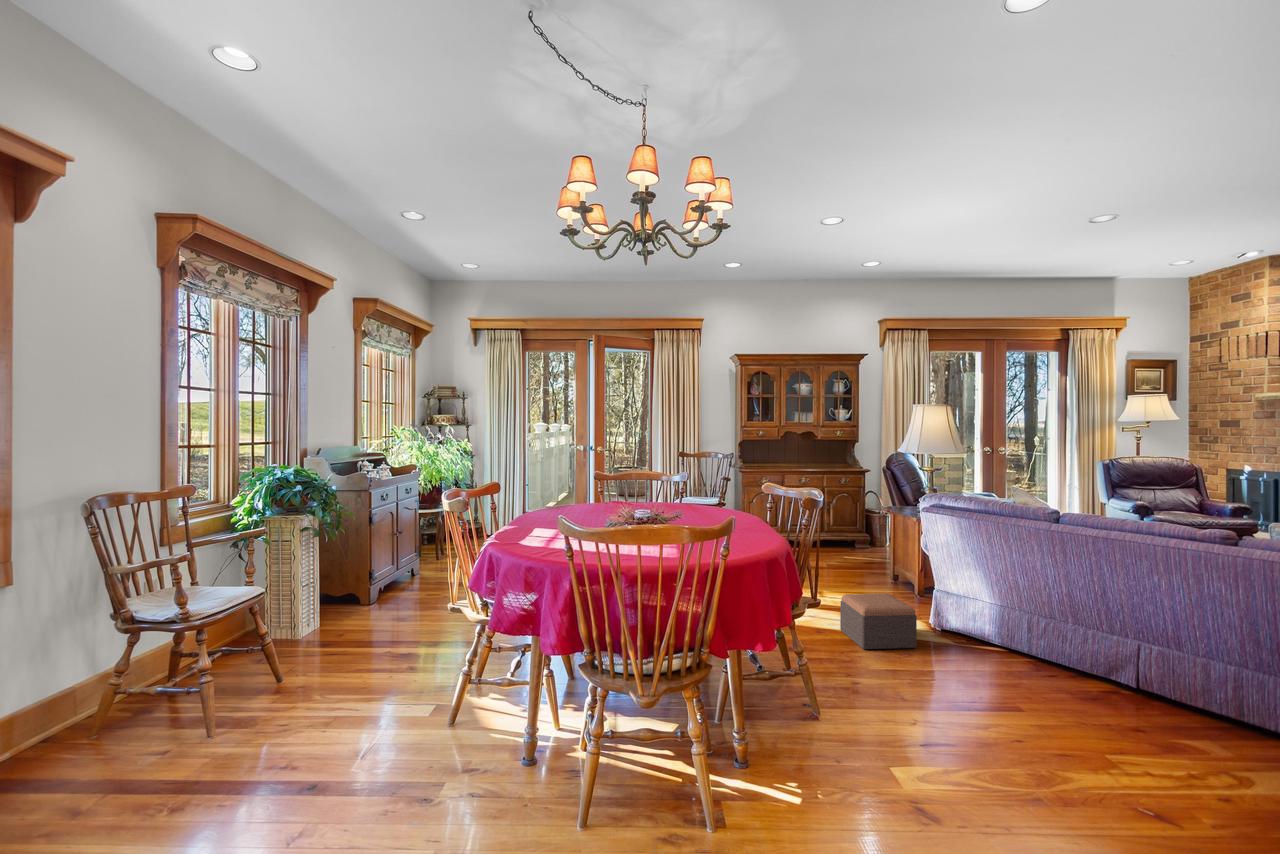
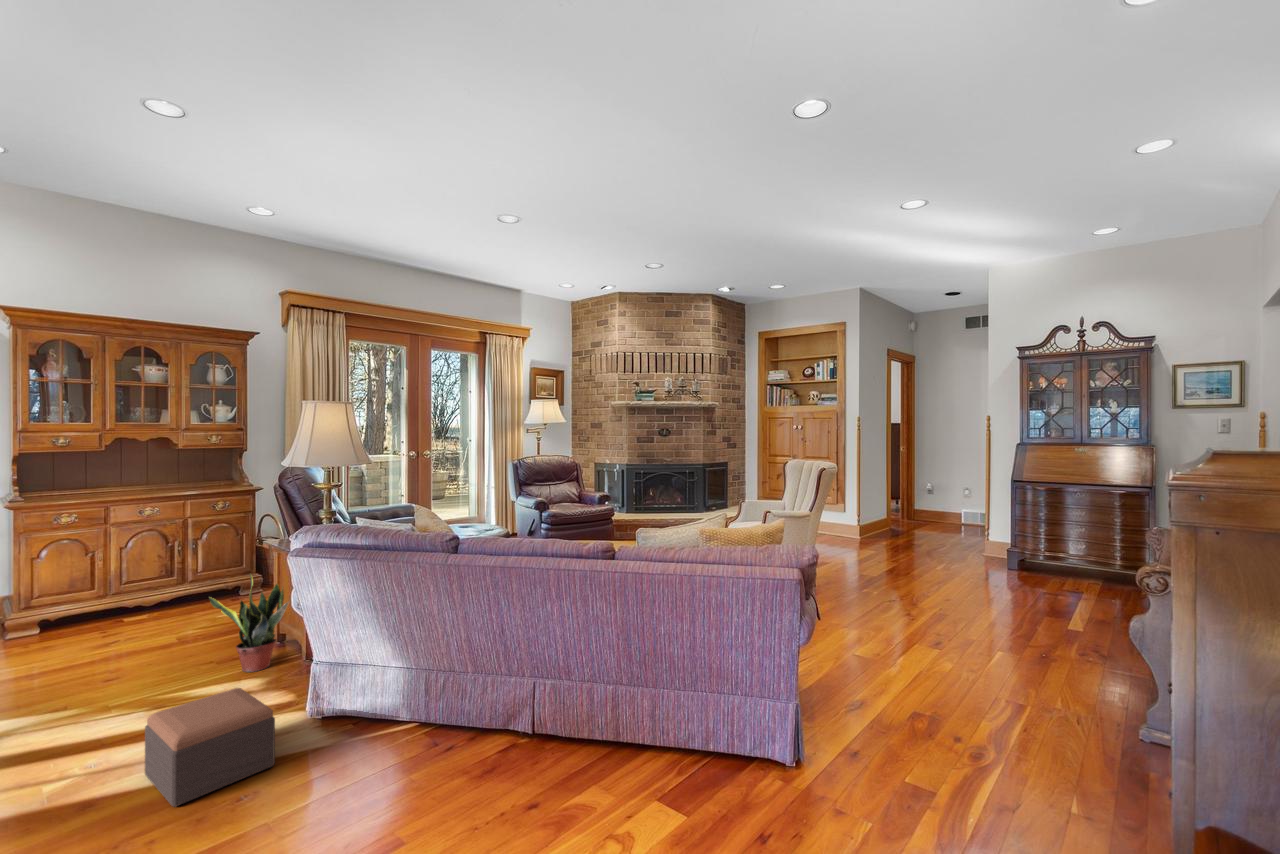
potted plant: none [855,527,908,596] -> present [209,575,288,672]

